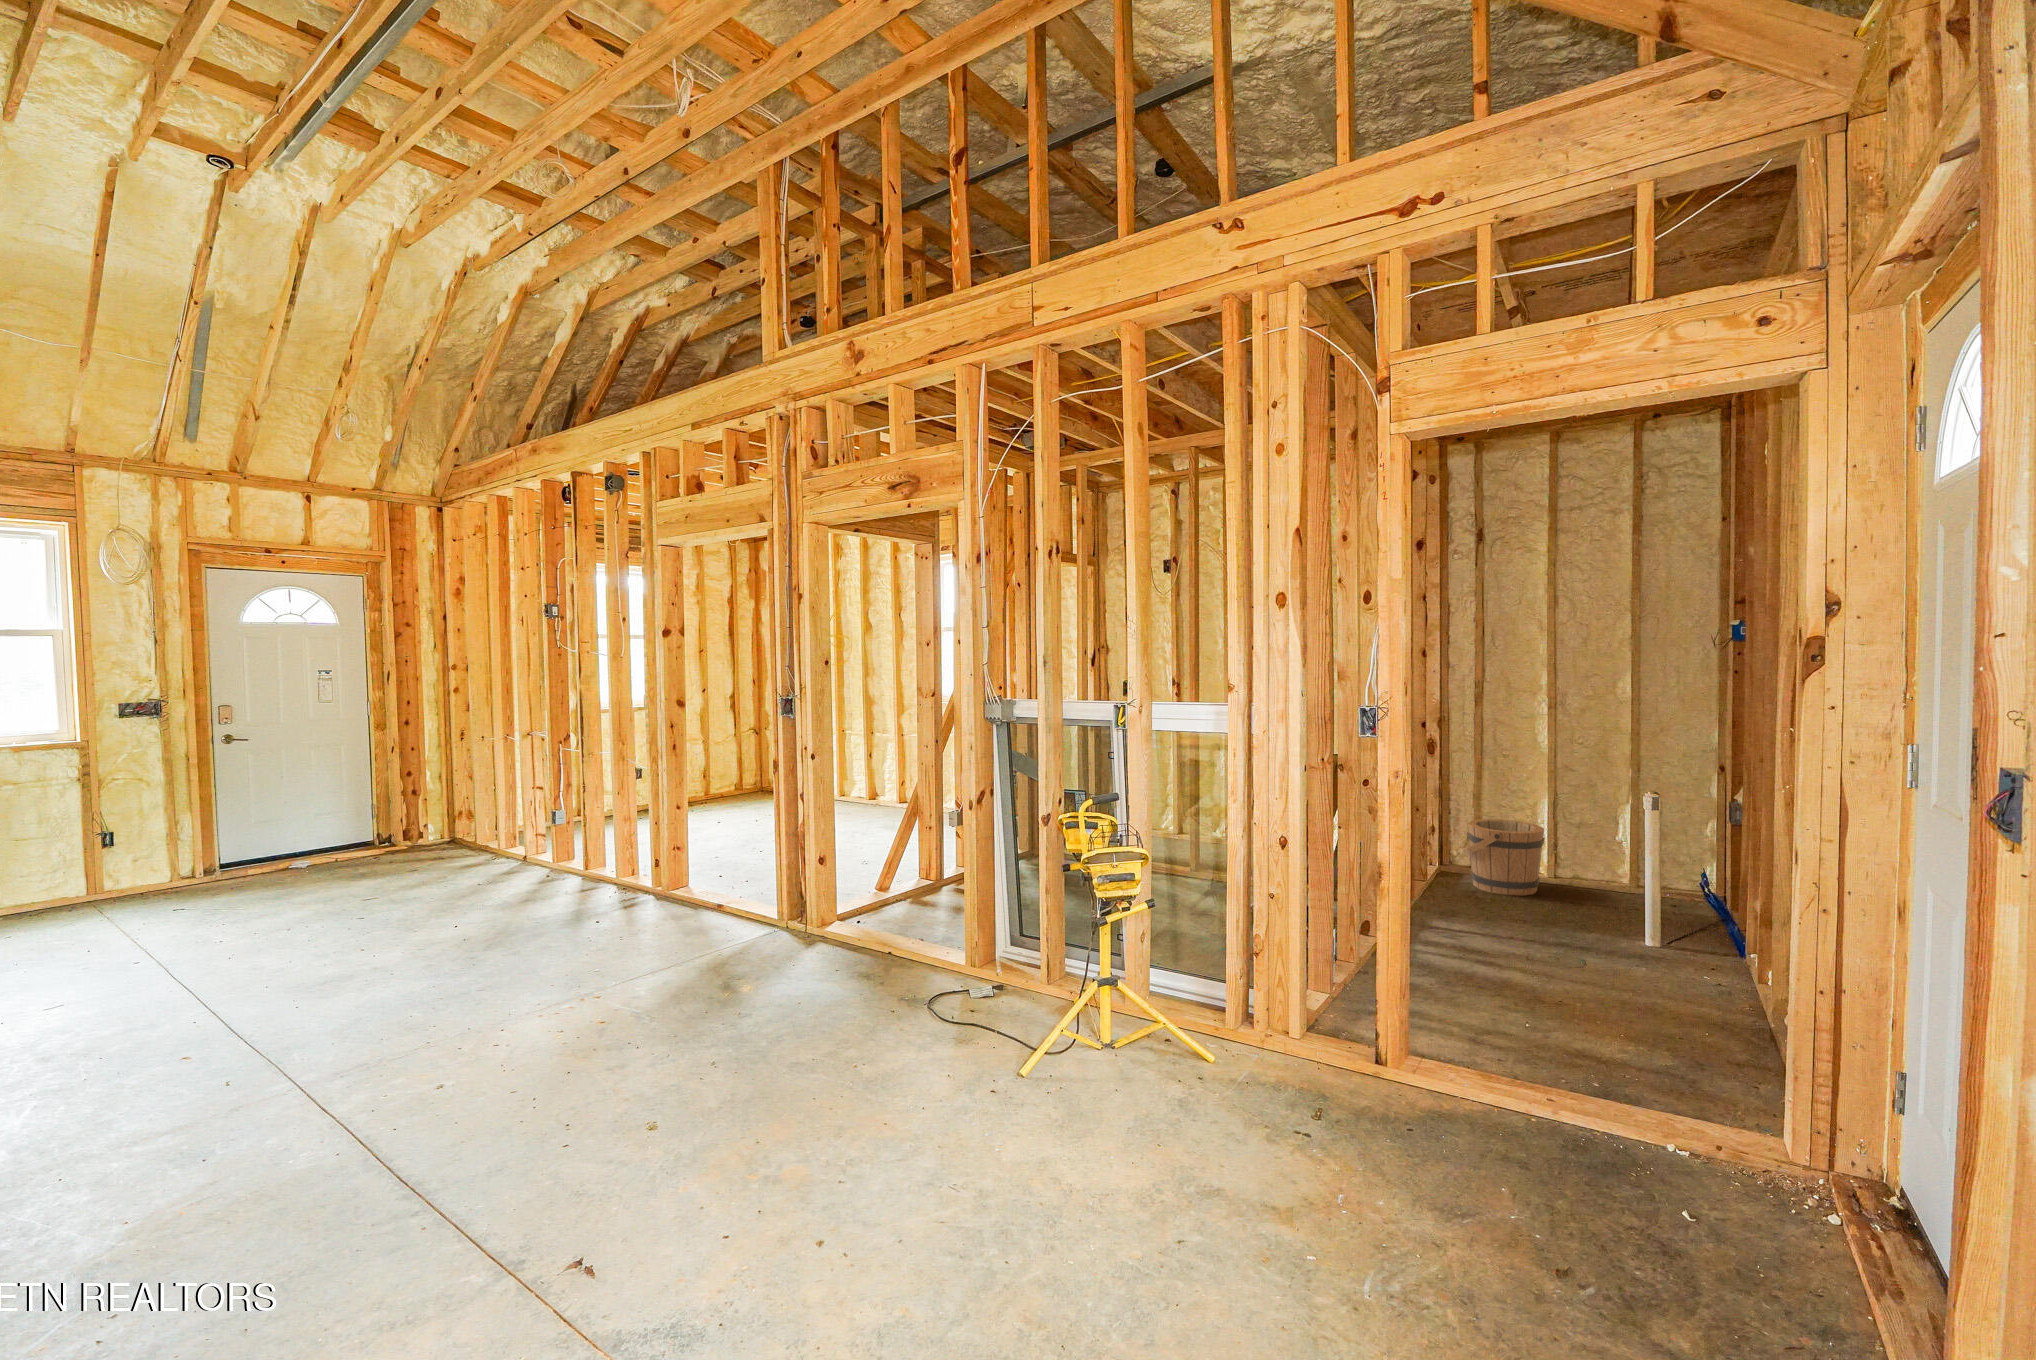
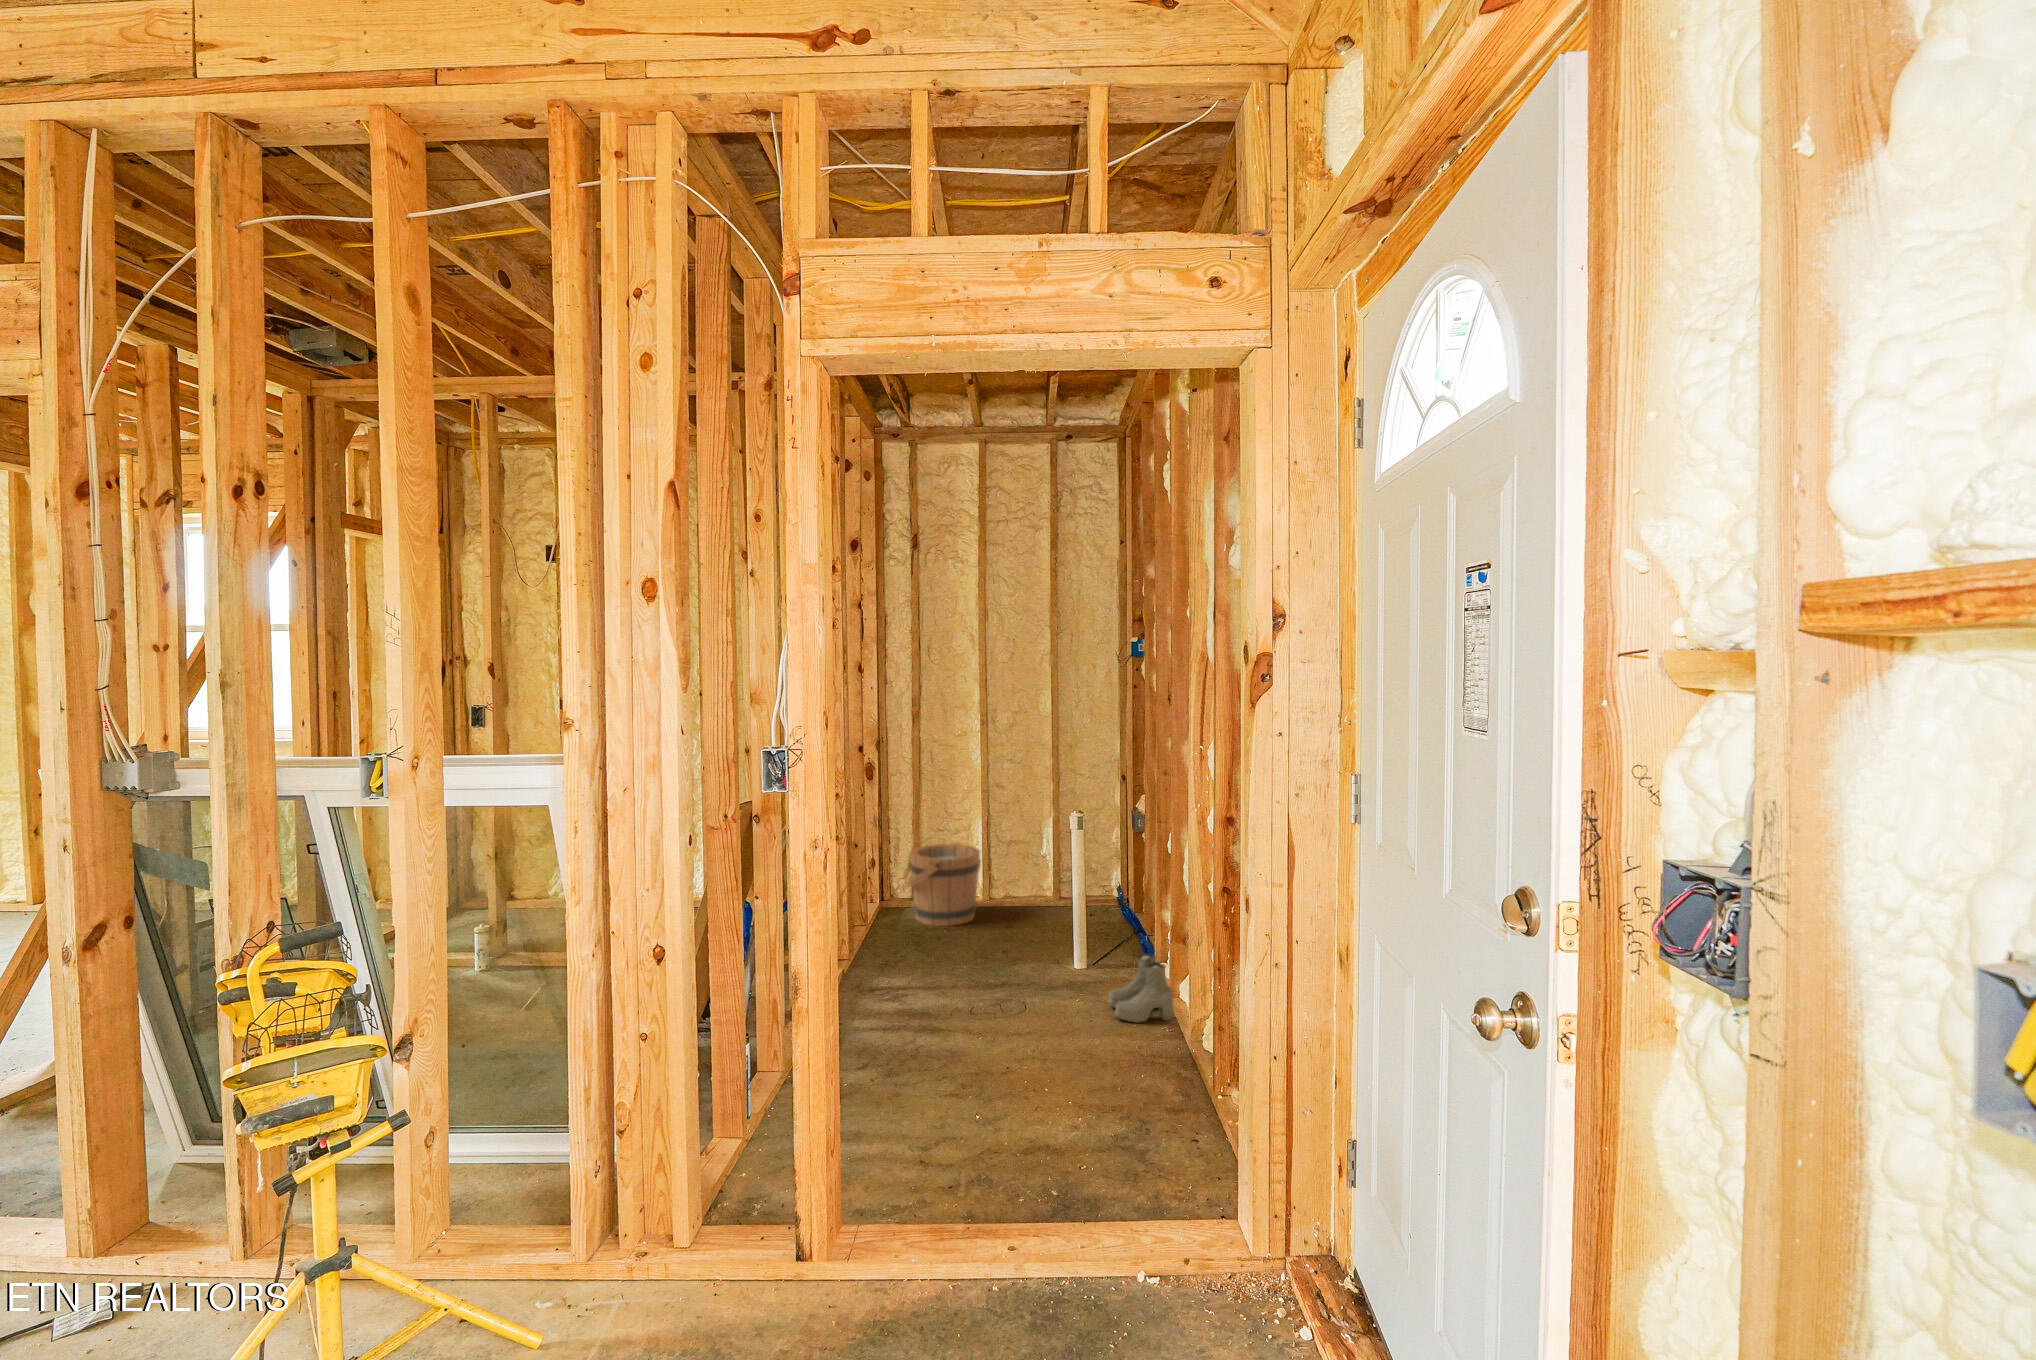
boots: none [1682,938,1763,1006] -> present [1109,954,1174,1023]

